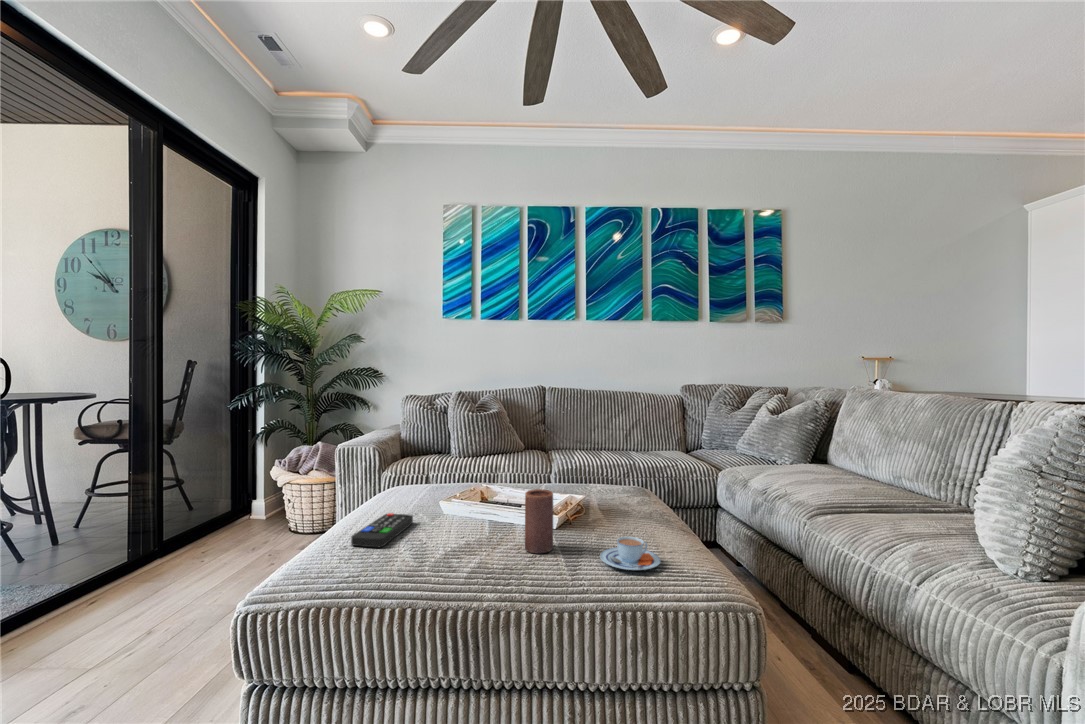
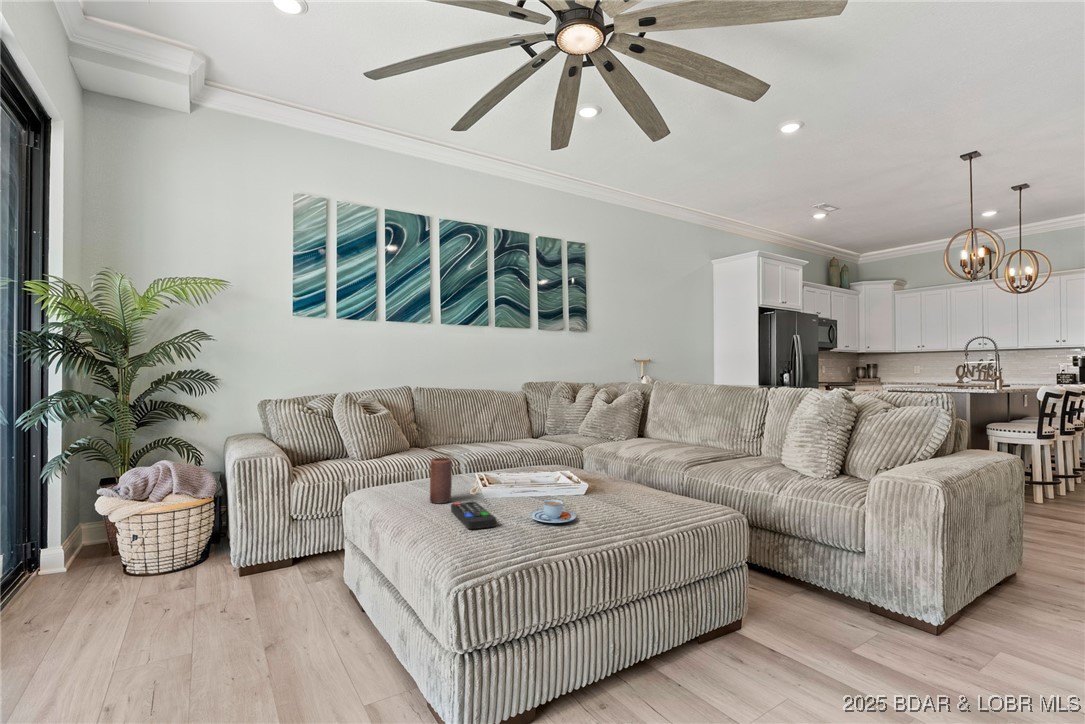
candle: present [525,489,553,553] -> present [430,457,452,503]
teacup: present [600,537,661,570] -> present [530,500,576,523]

